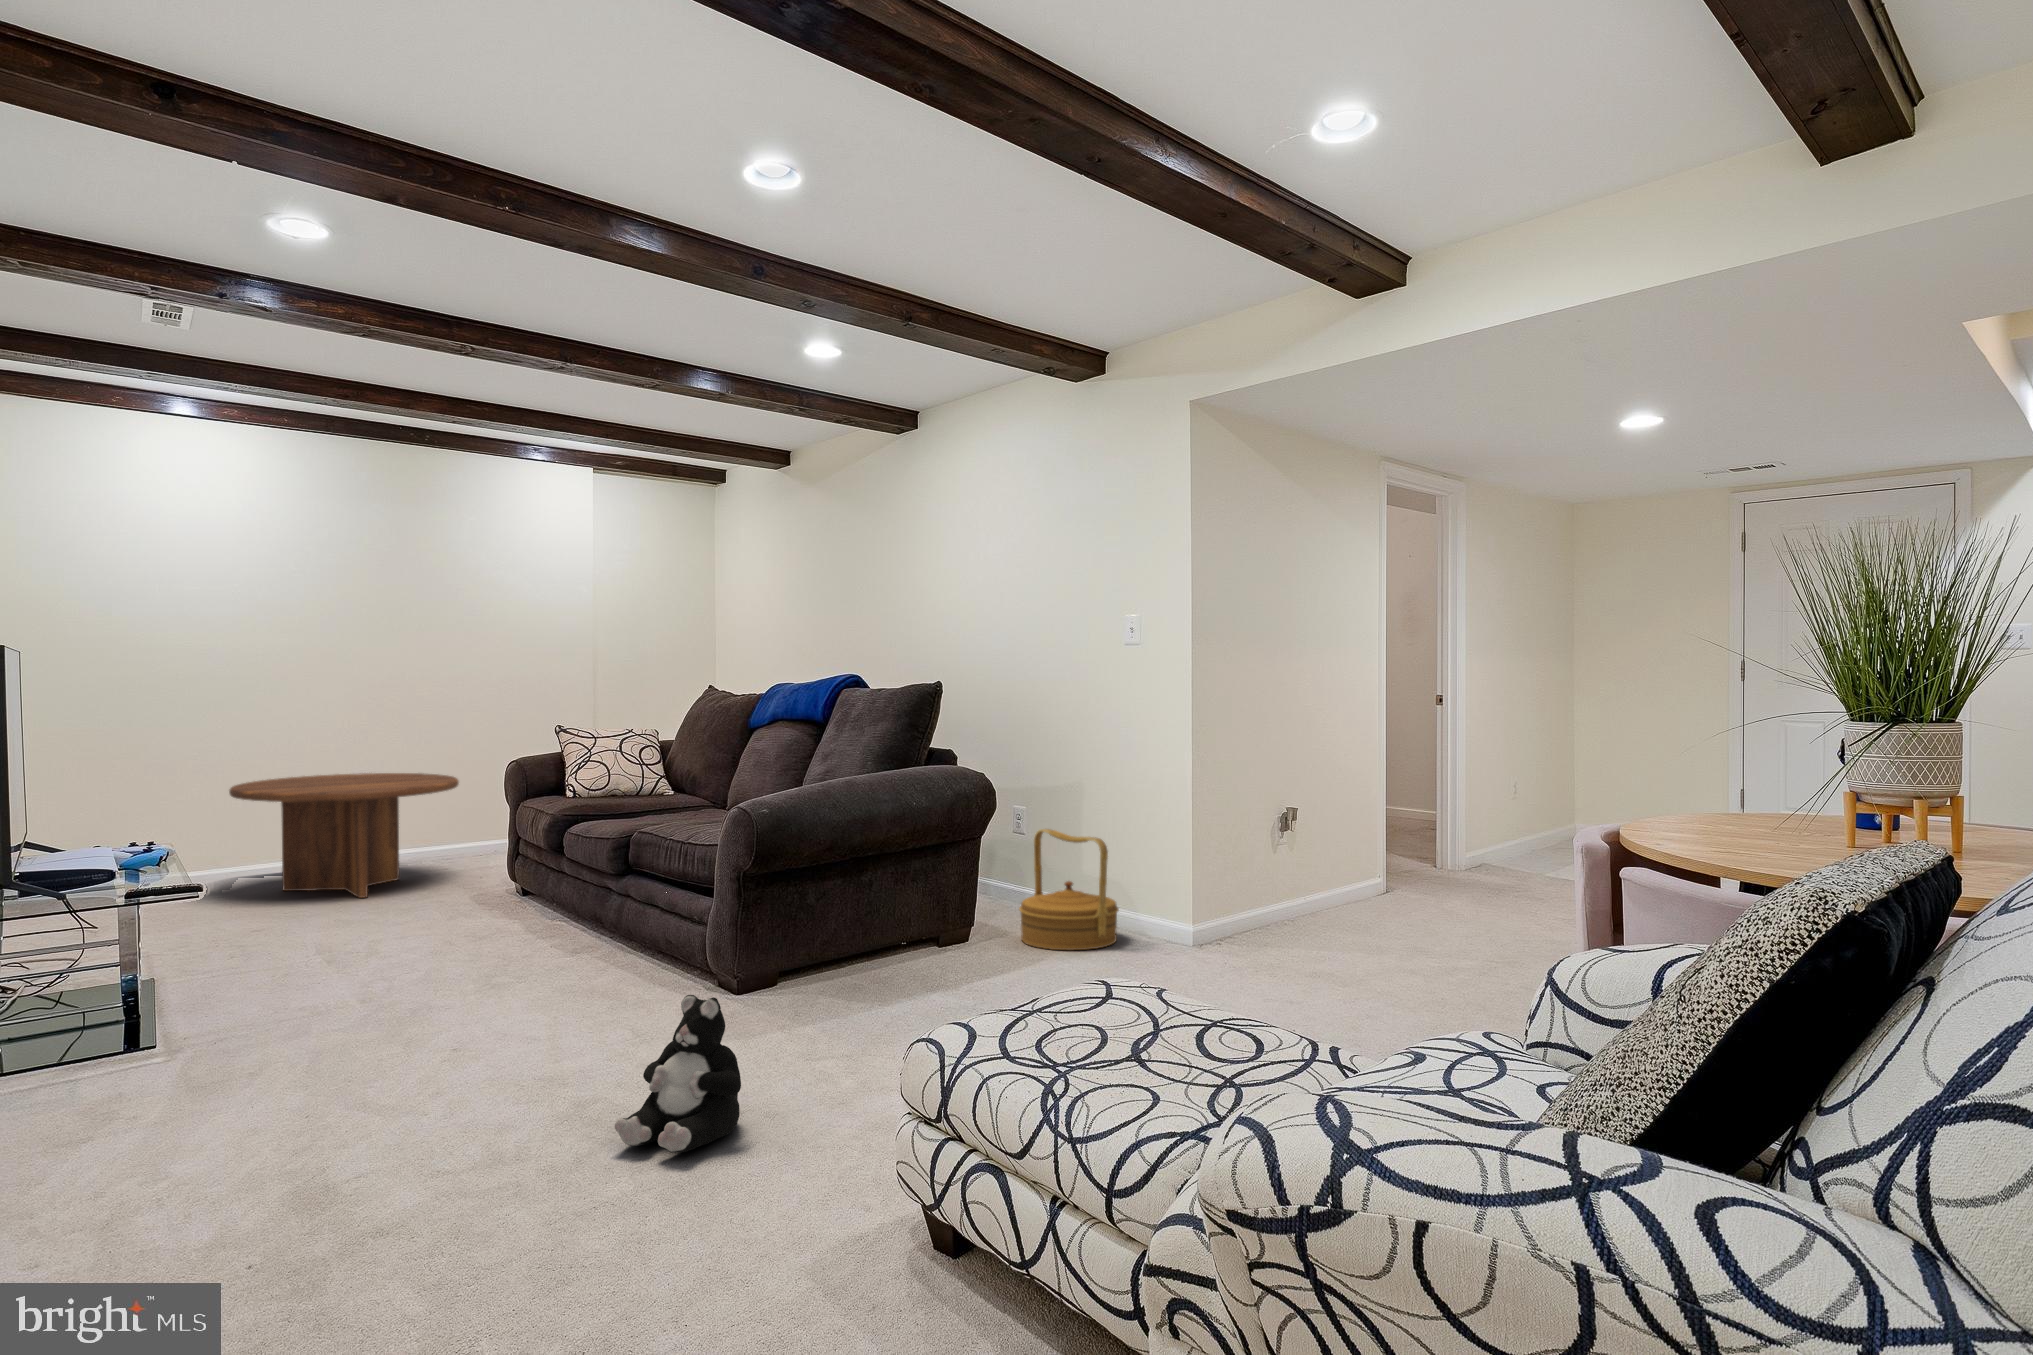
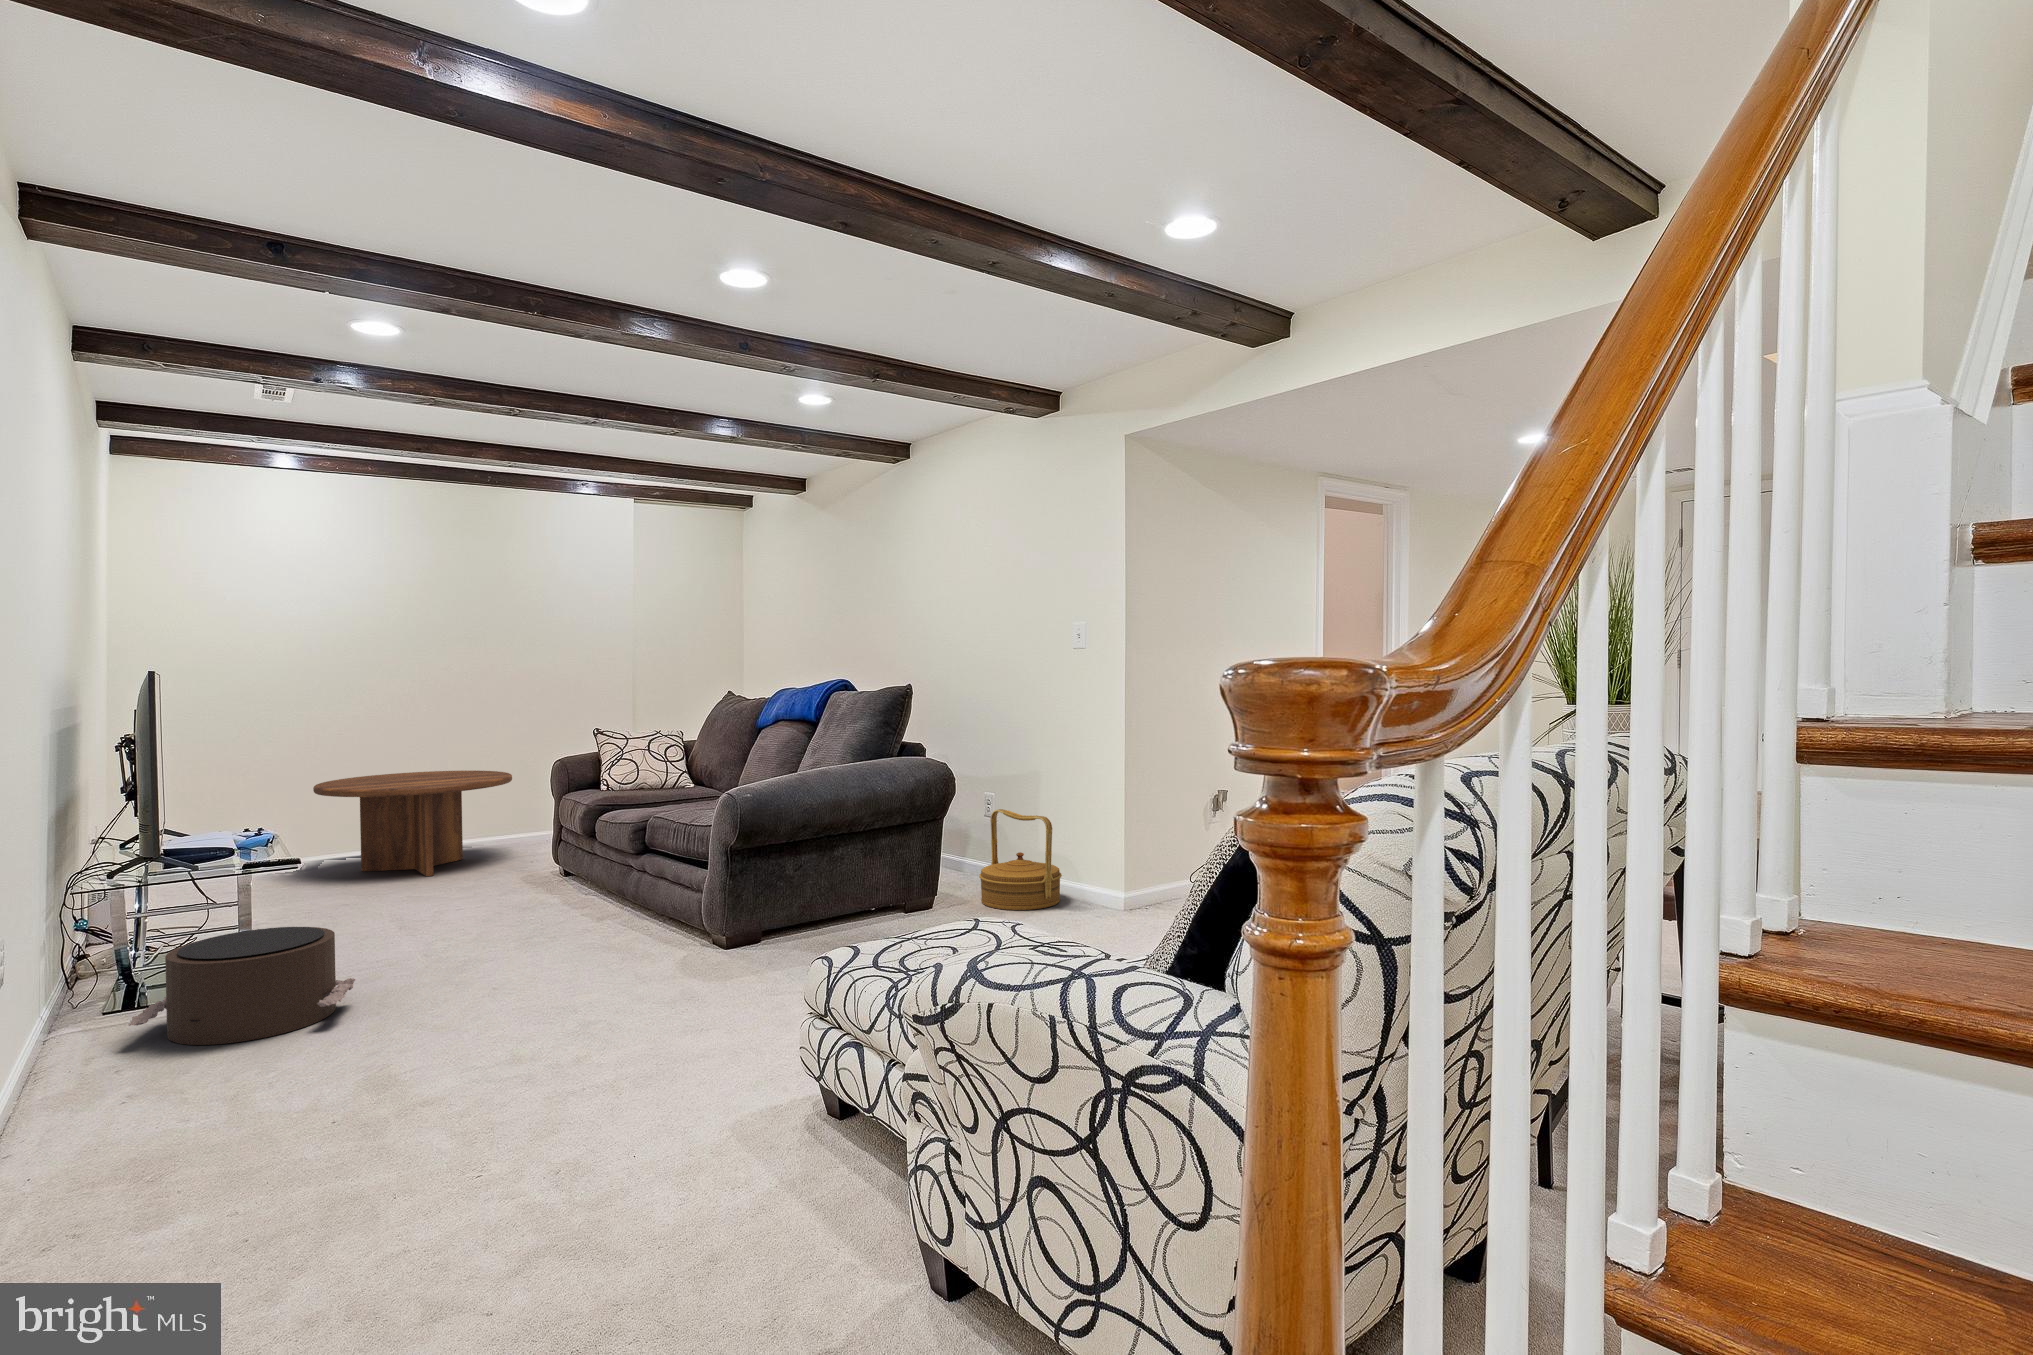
pouf: none [64,945,303,1071] -> present [128,927,355,1045]
plush toy: present [615,995,741,1153] -> none [624,970,740,1116]

